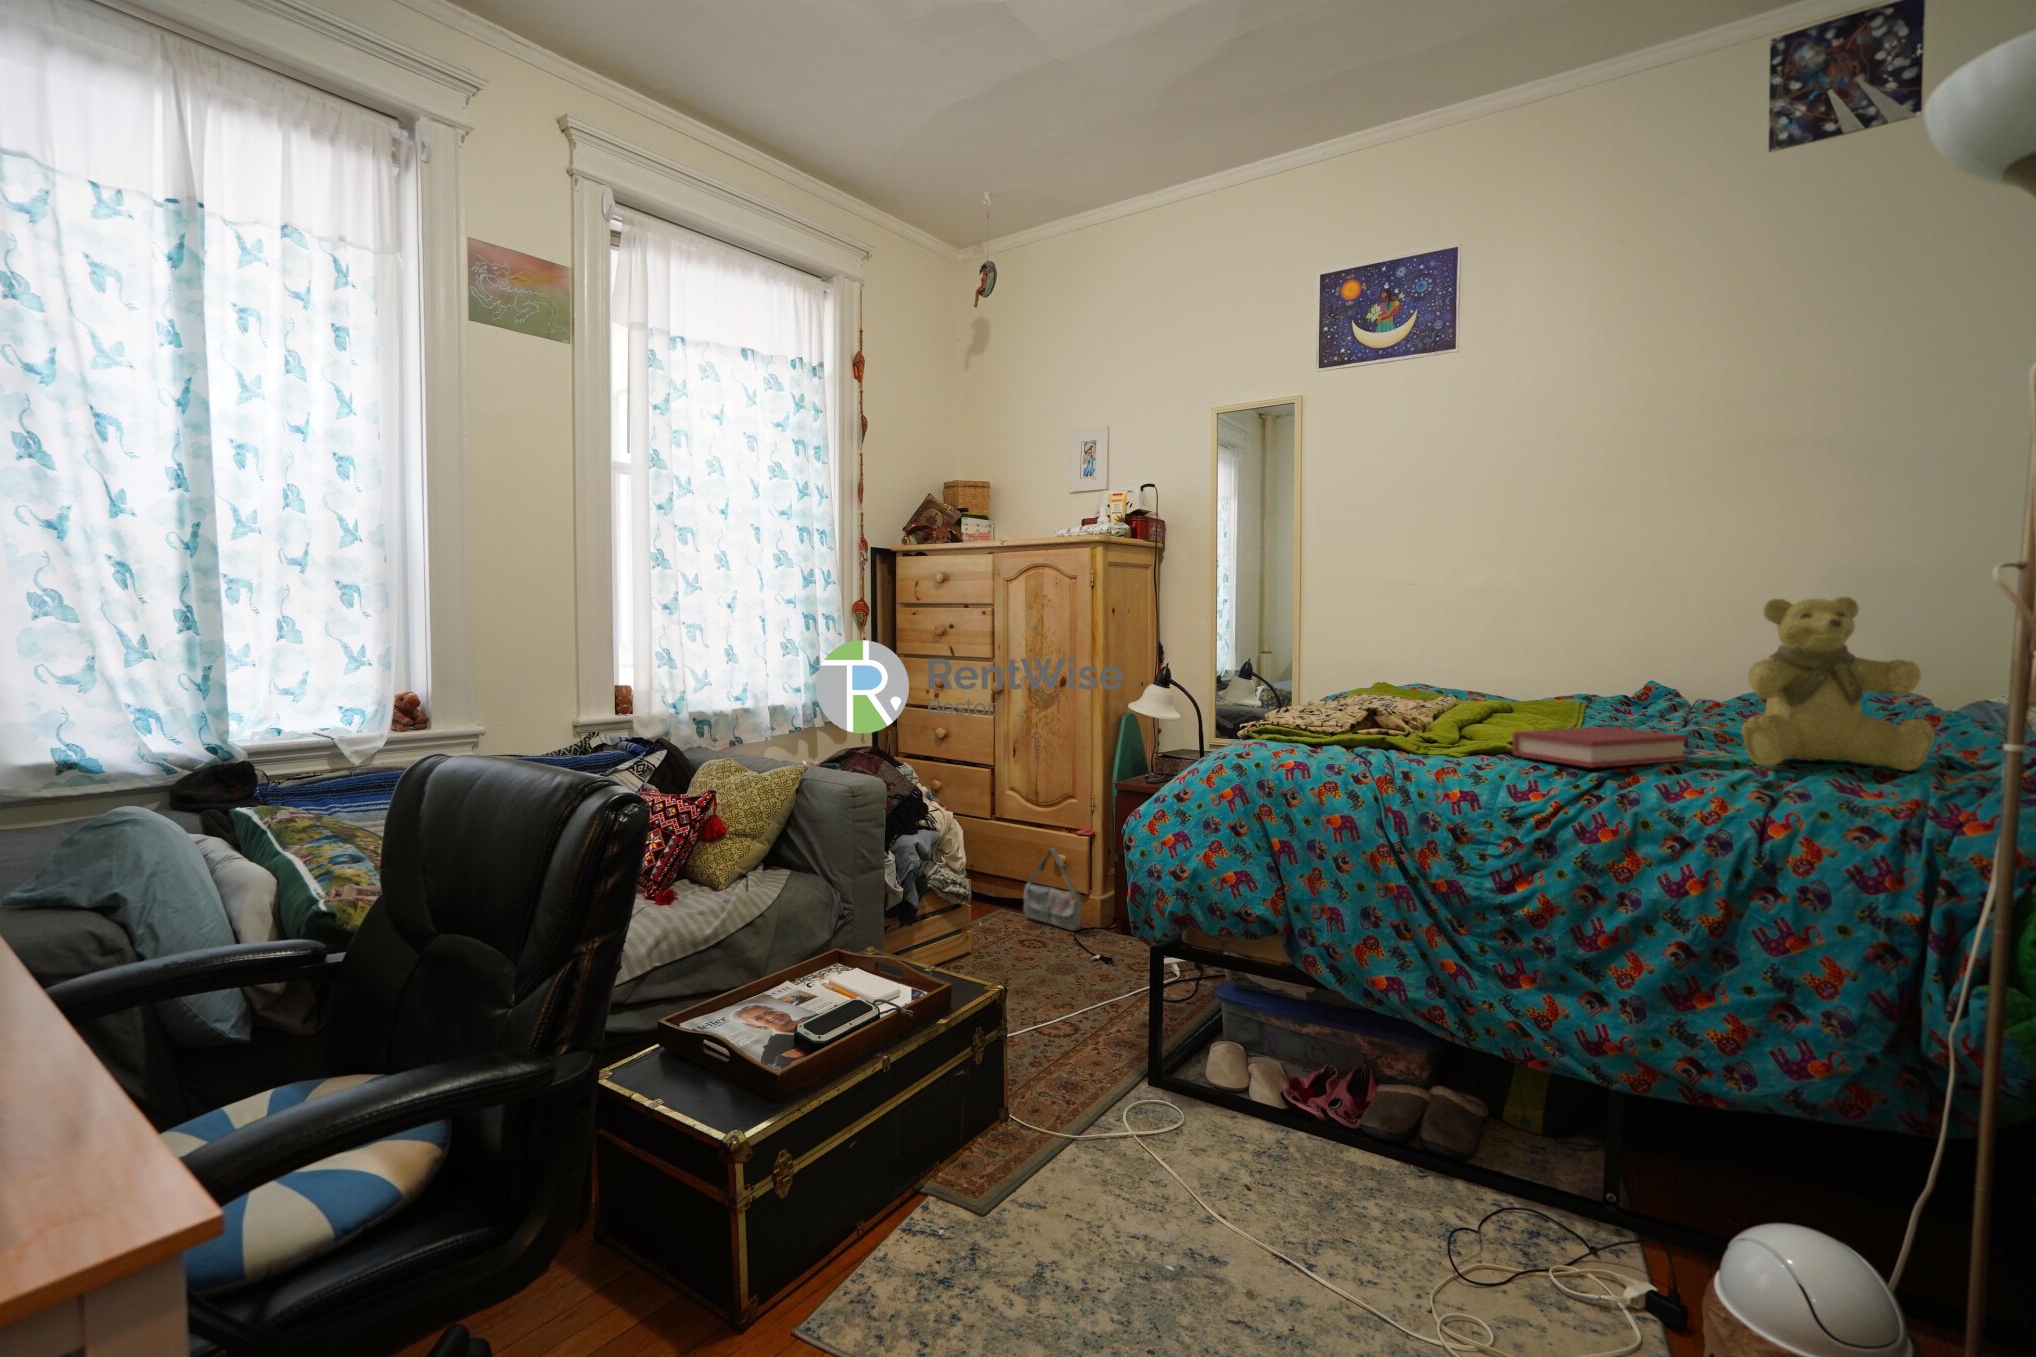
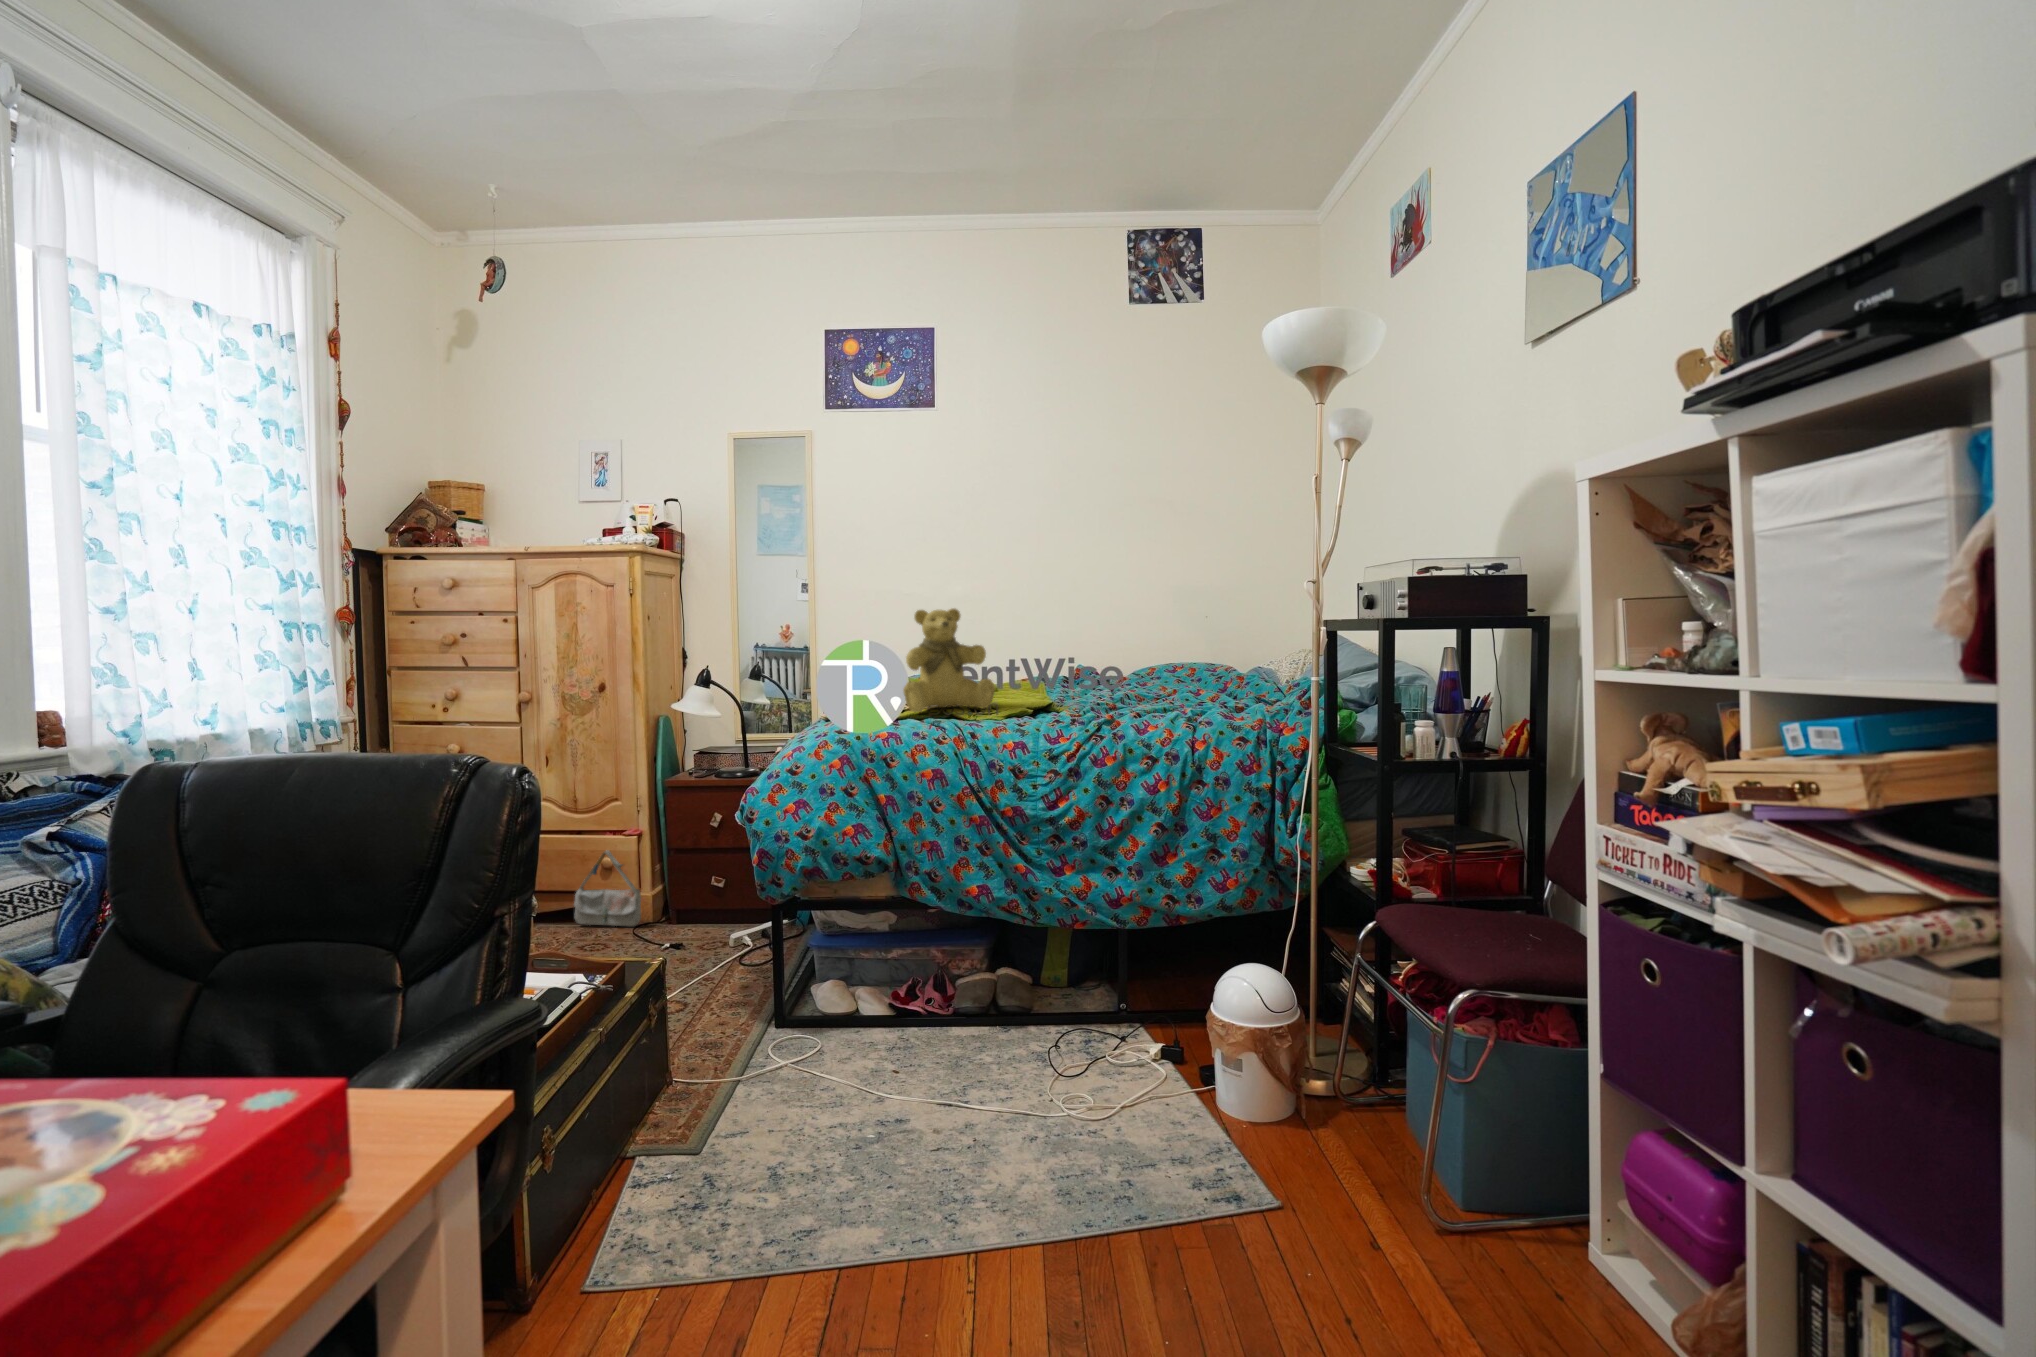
teddy bear: present [1742,597,1935,771] -> present [903,608,995,712]
hardback book: present [1512,727,1688,767] -> none [1033,691,1131,718]

